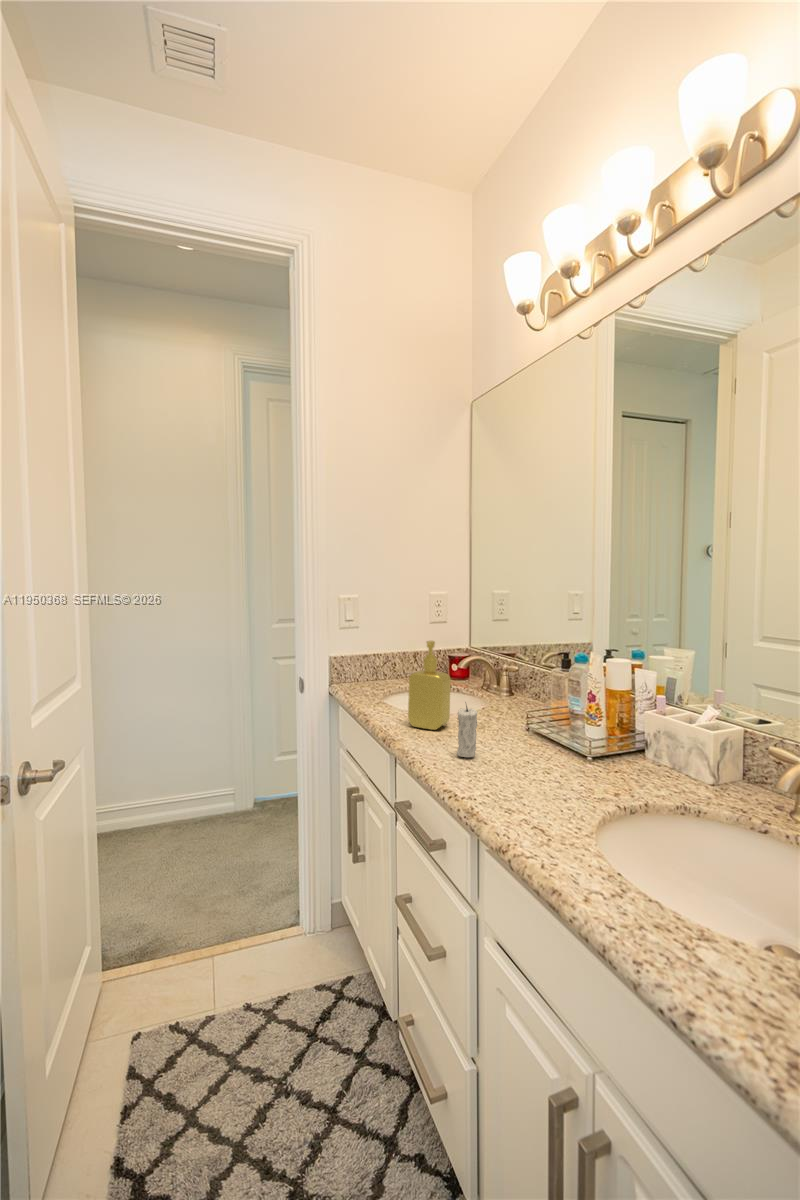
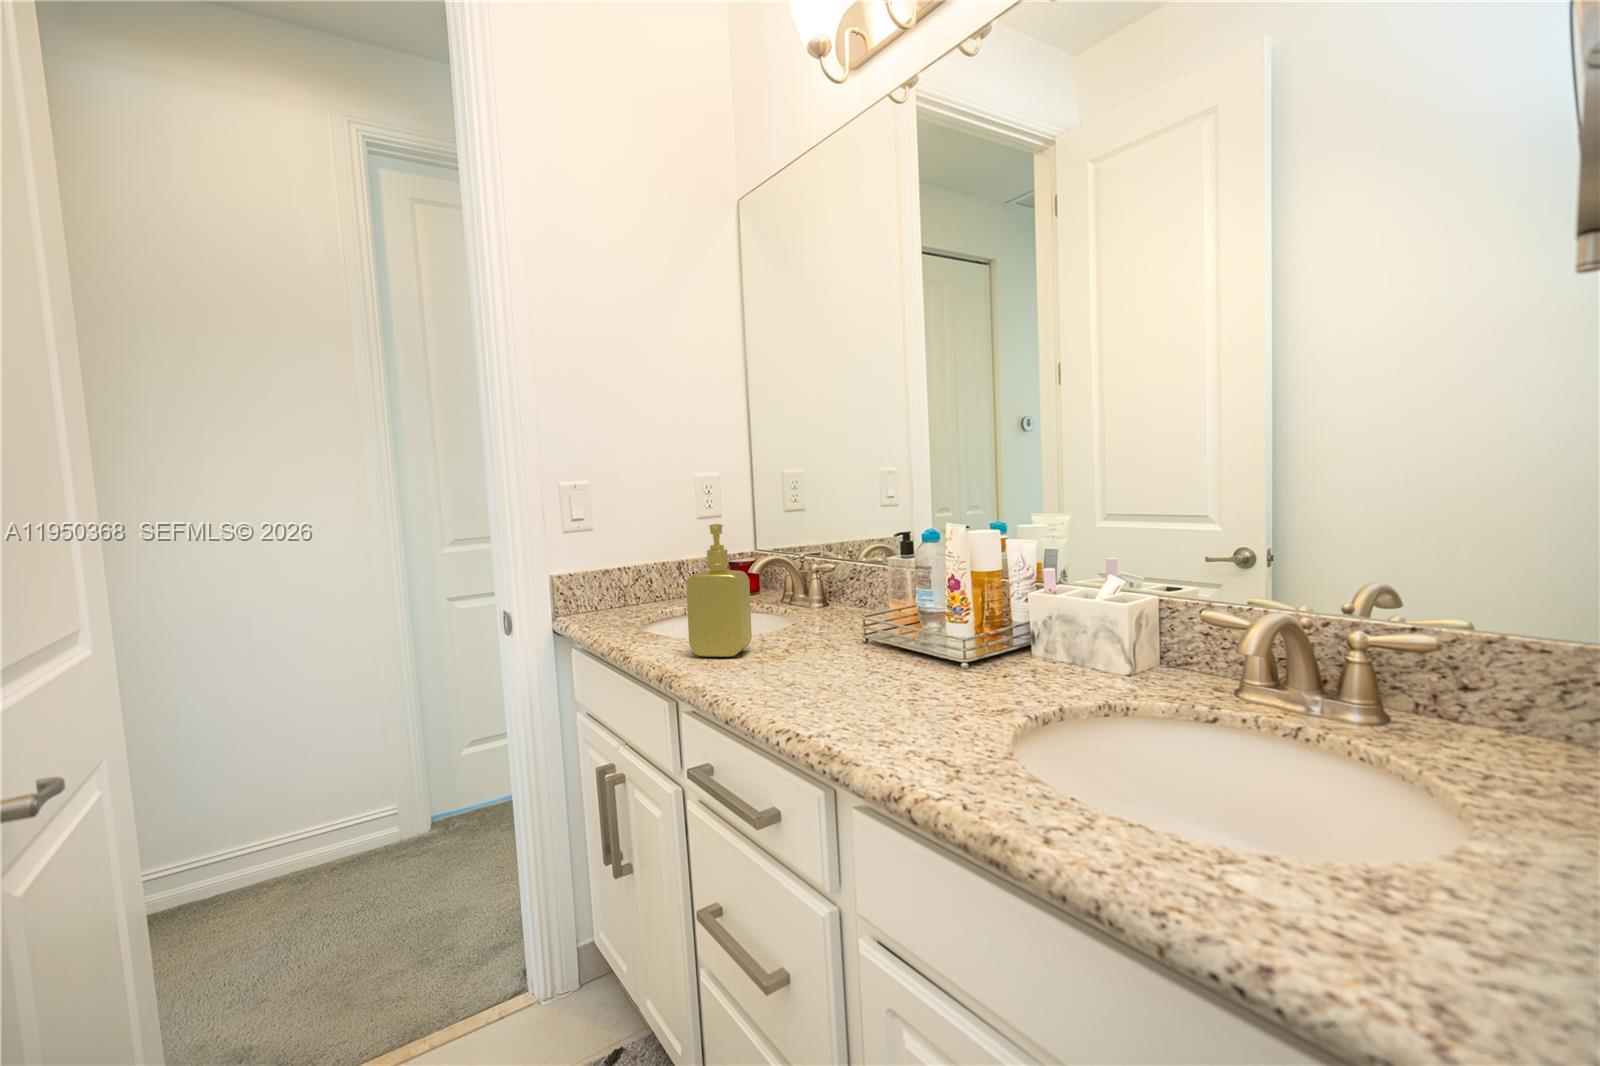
candle: present [457,705,478,757] -> none [775,598,807,685]

